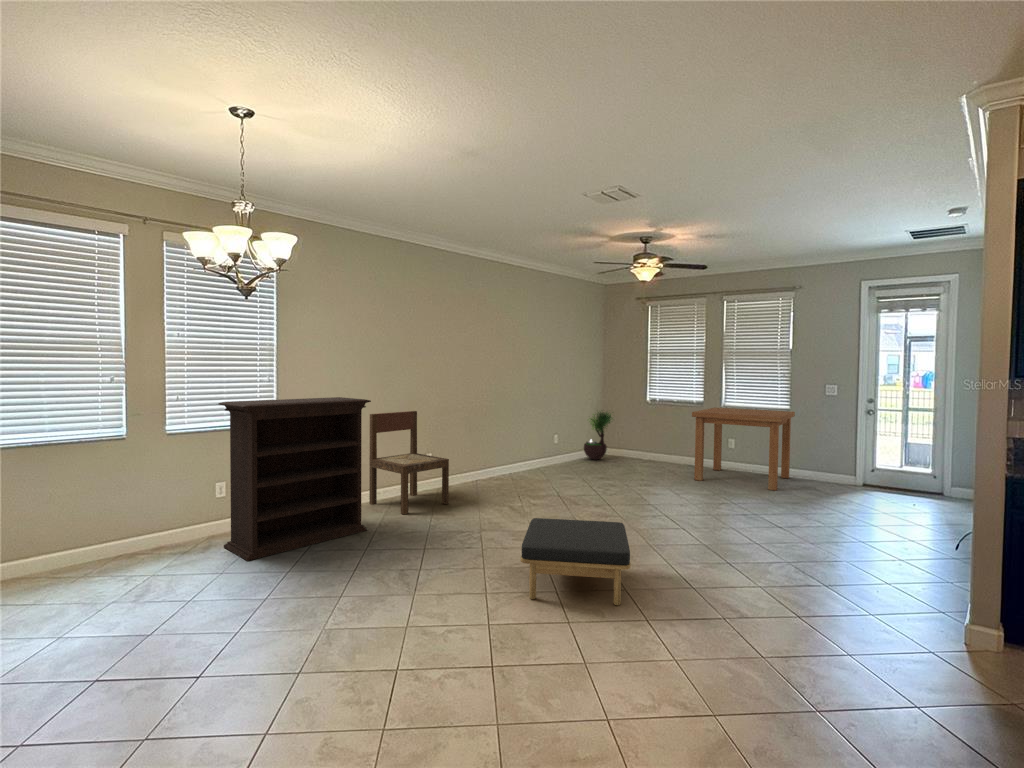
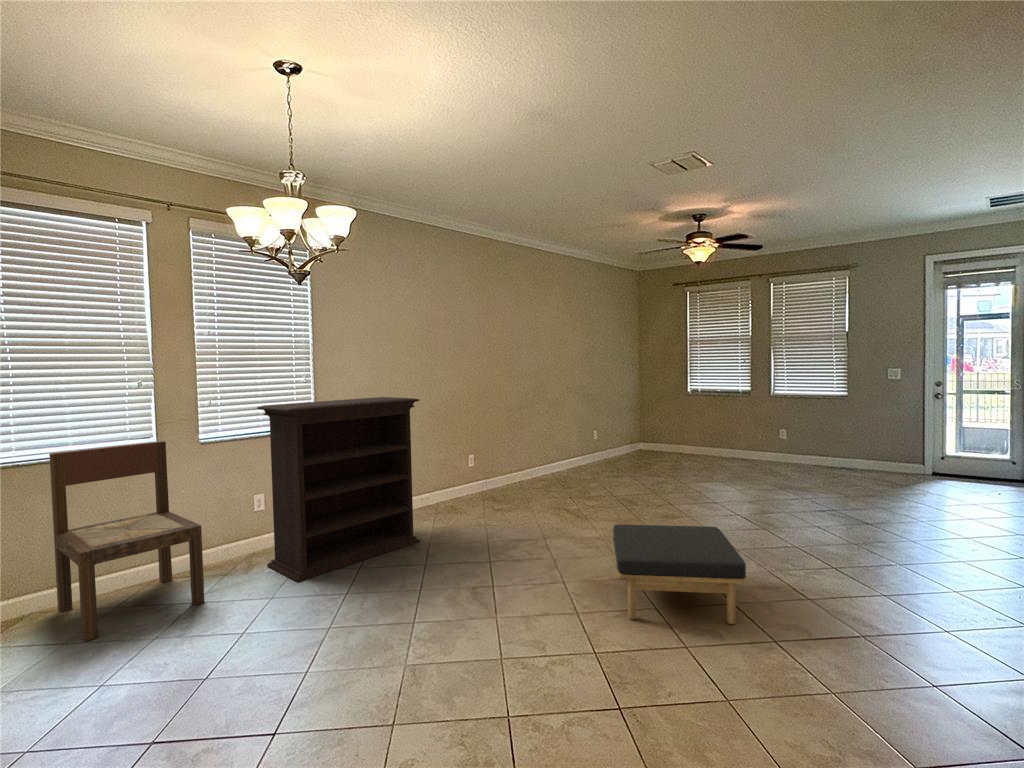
dining table: present [692,408,795,490] -> none [746,397,853,483]
dining chair: present [369,411,449,514] -> present [50,441,204,641]
potted tree: present [584,412,611,460] -> none [623,400,655,455]

